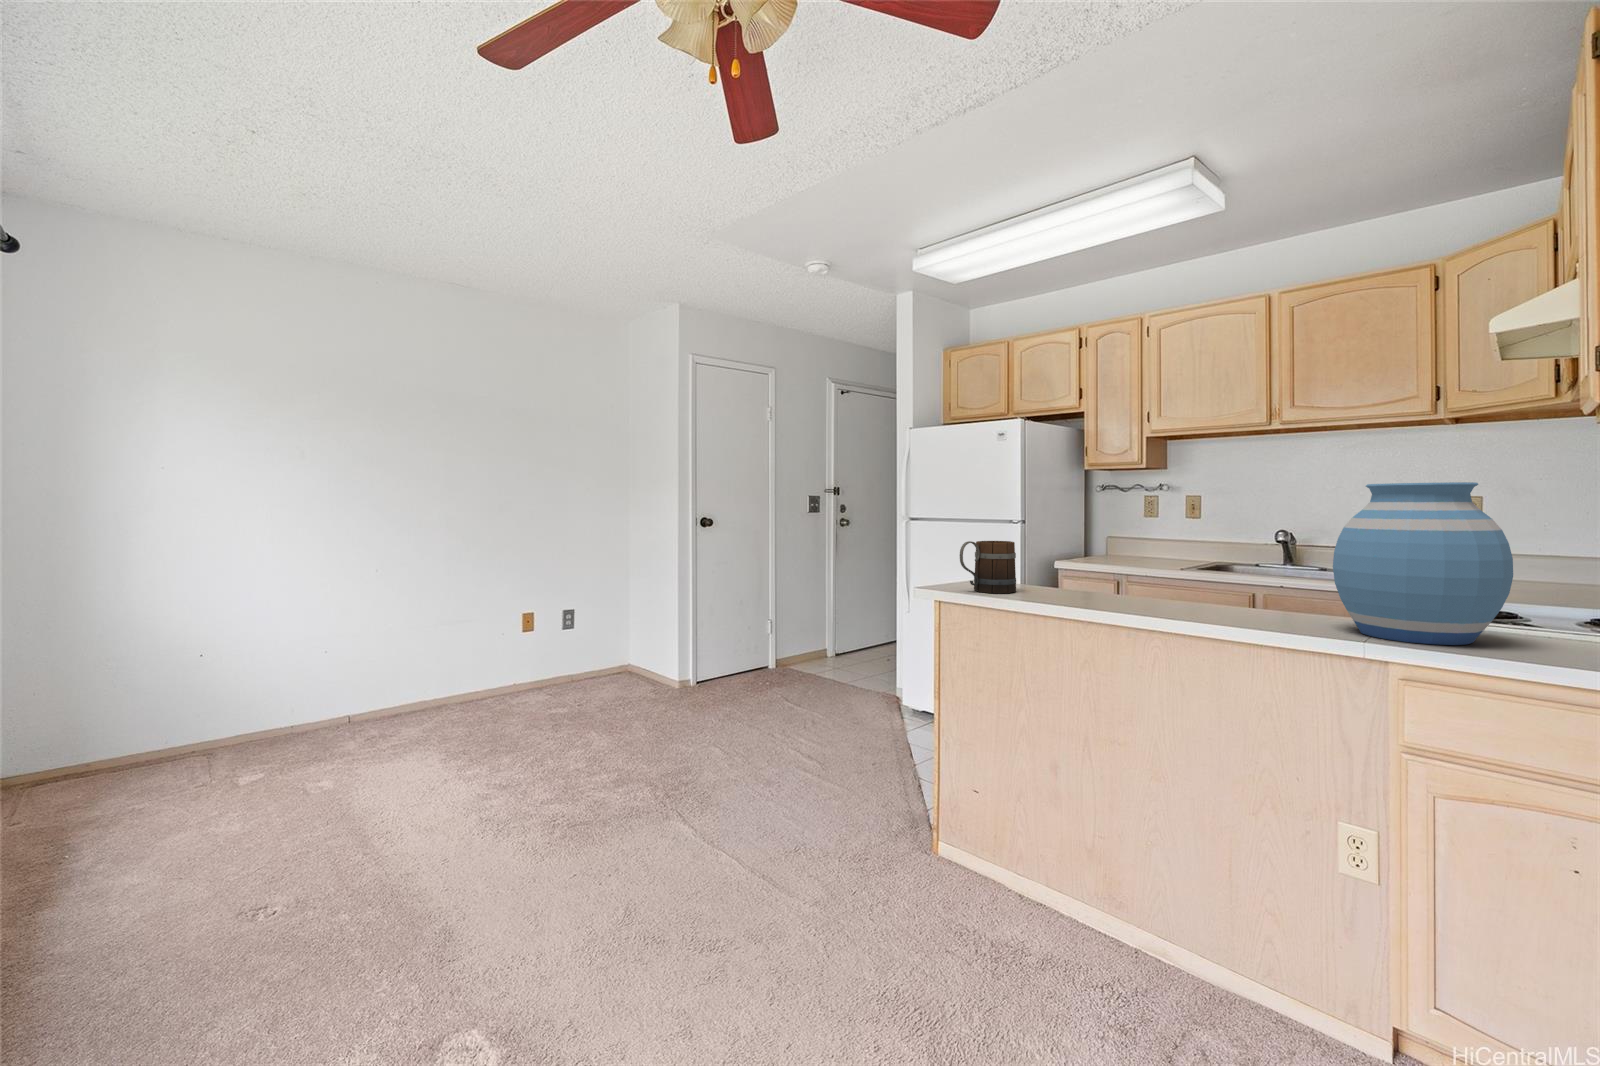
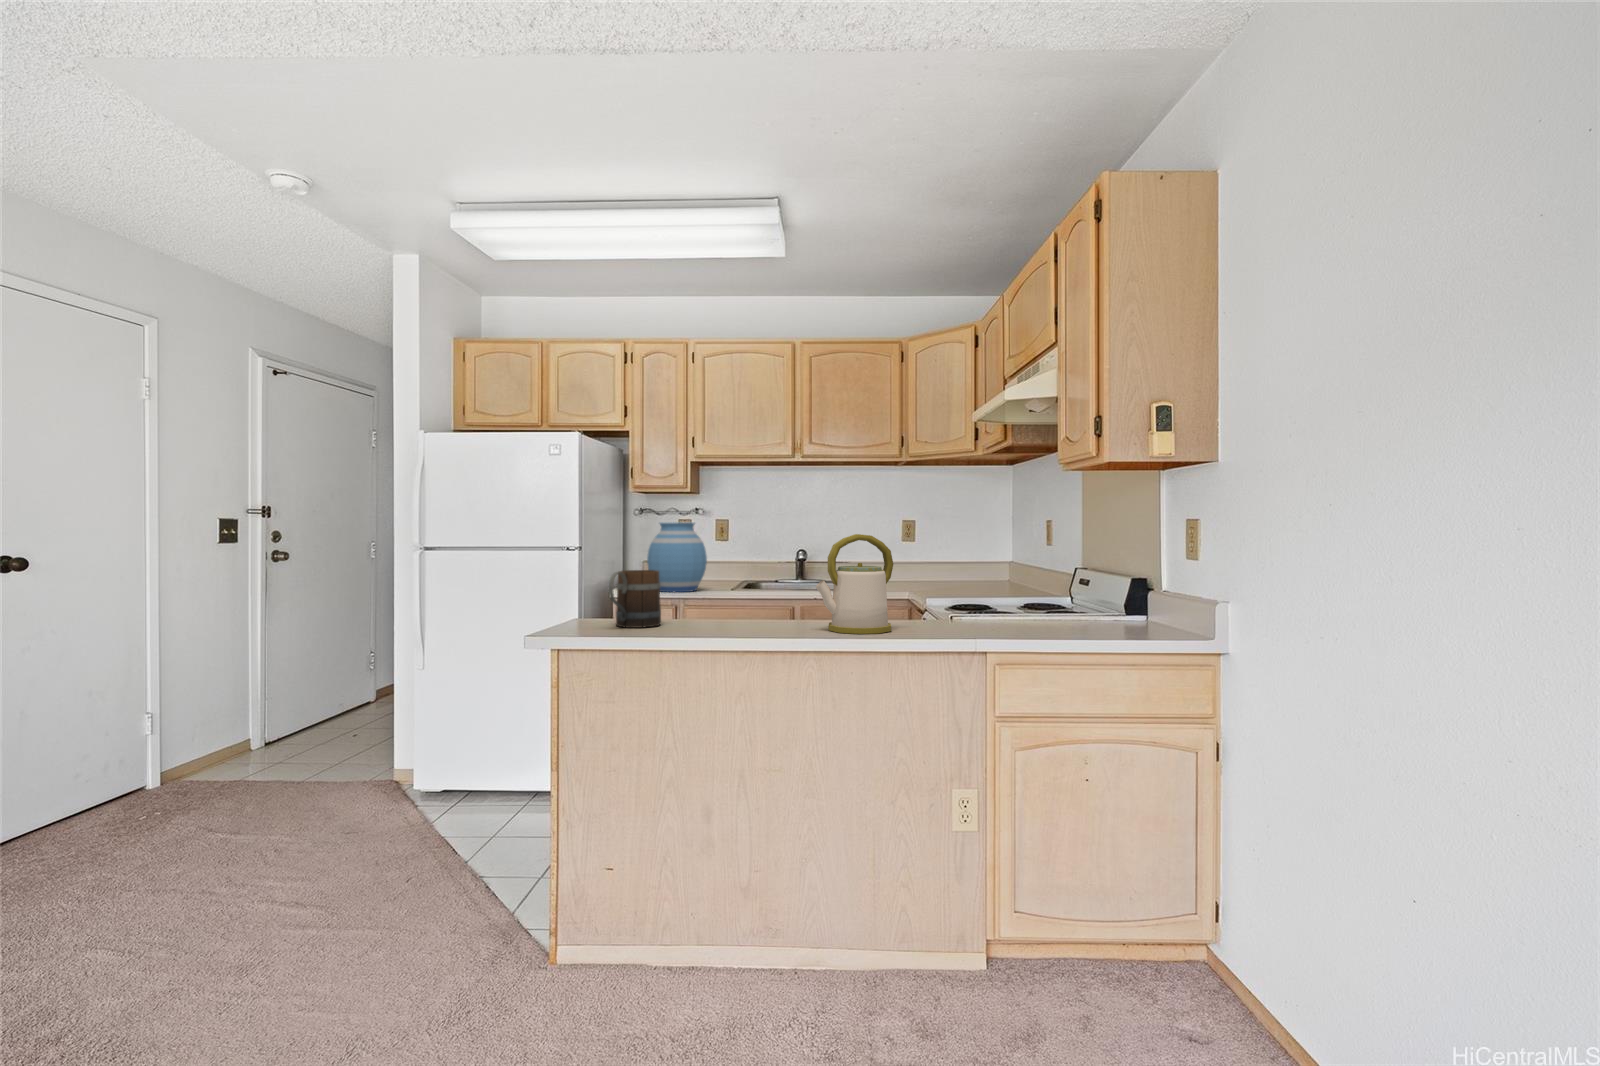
vase: present [1333,482,1513,645] -> present [647,522,707,592]
kettle: none [1158,508,1263,623] -> present [816,534,893,634]

